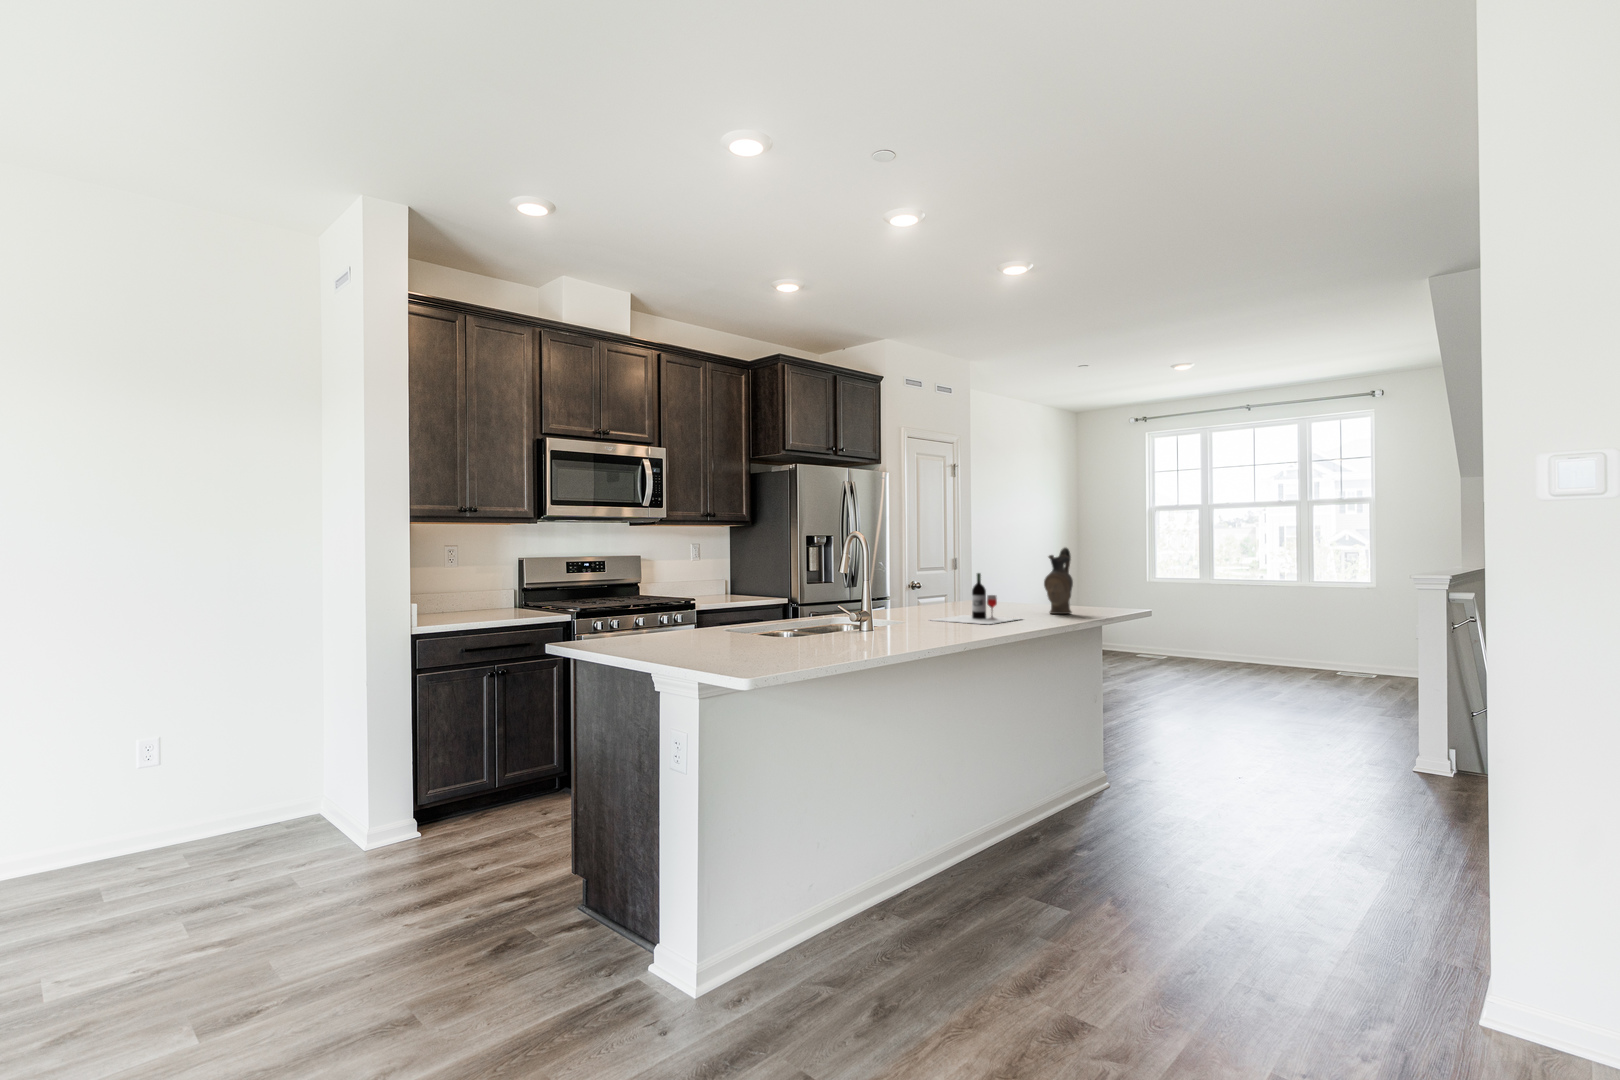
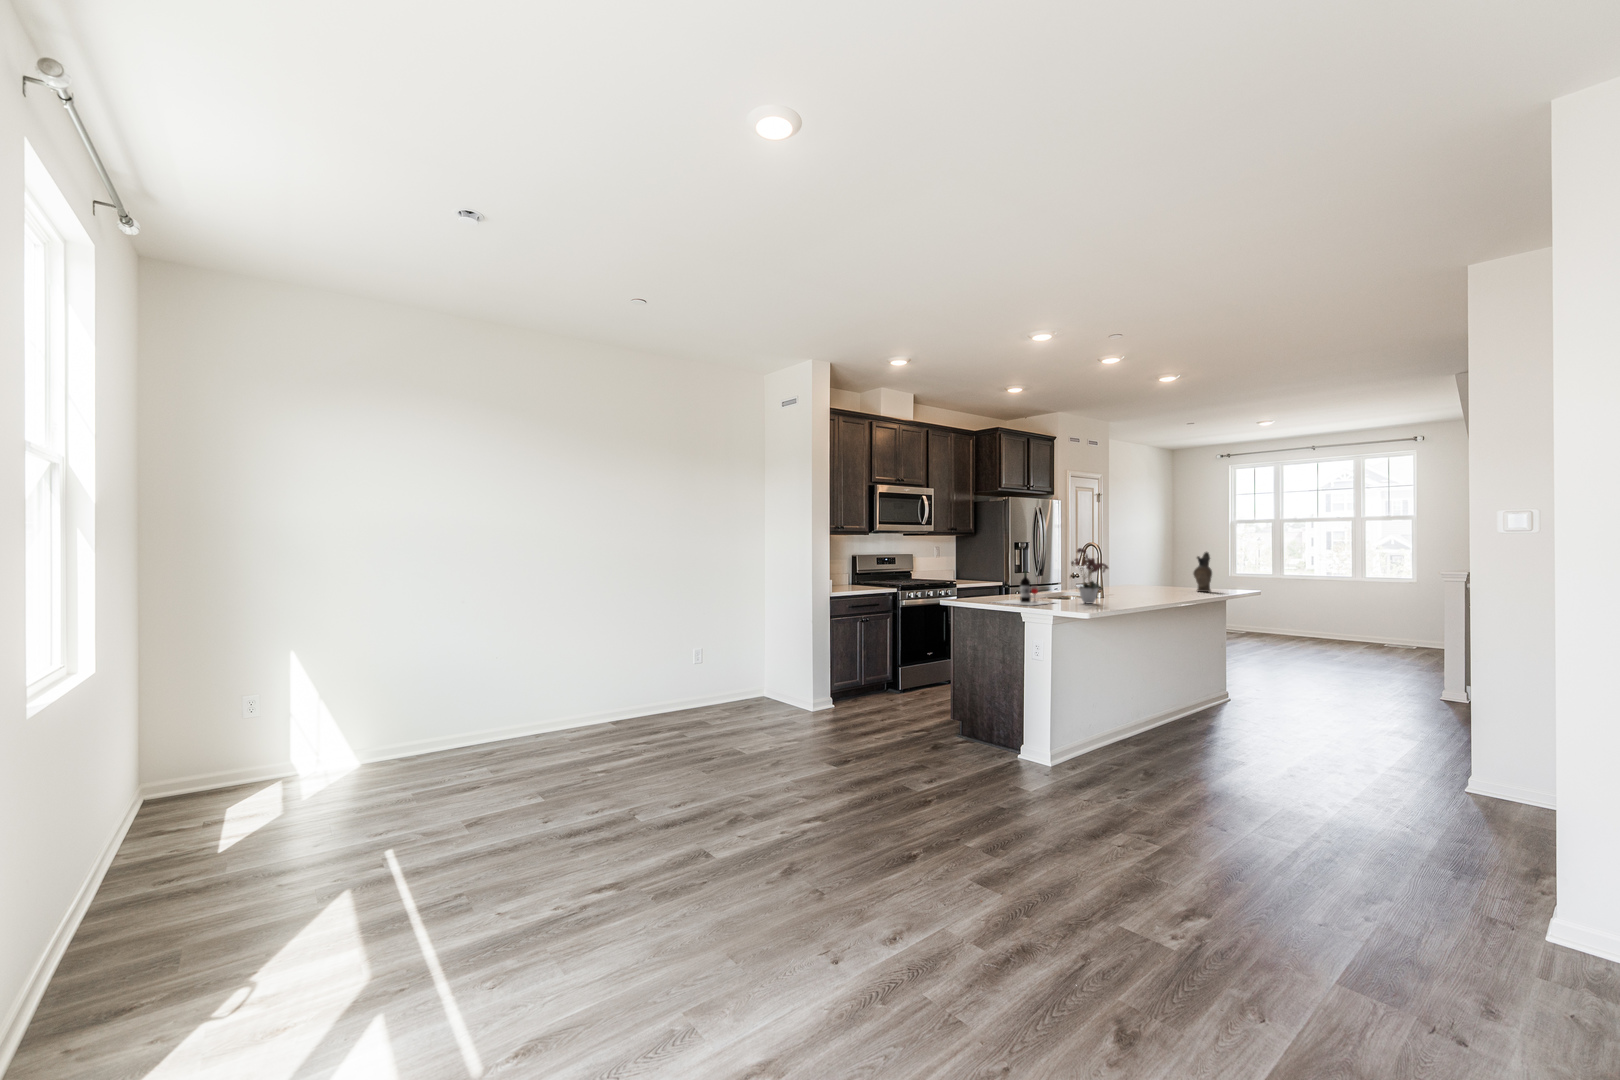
flower arrangement: none [772,536,846,650] -> present [1071,548,1108,603]
wine bottle: present [932,573,1019,624] -> present [996,570,1050,606]

